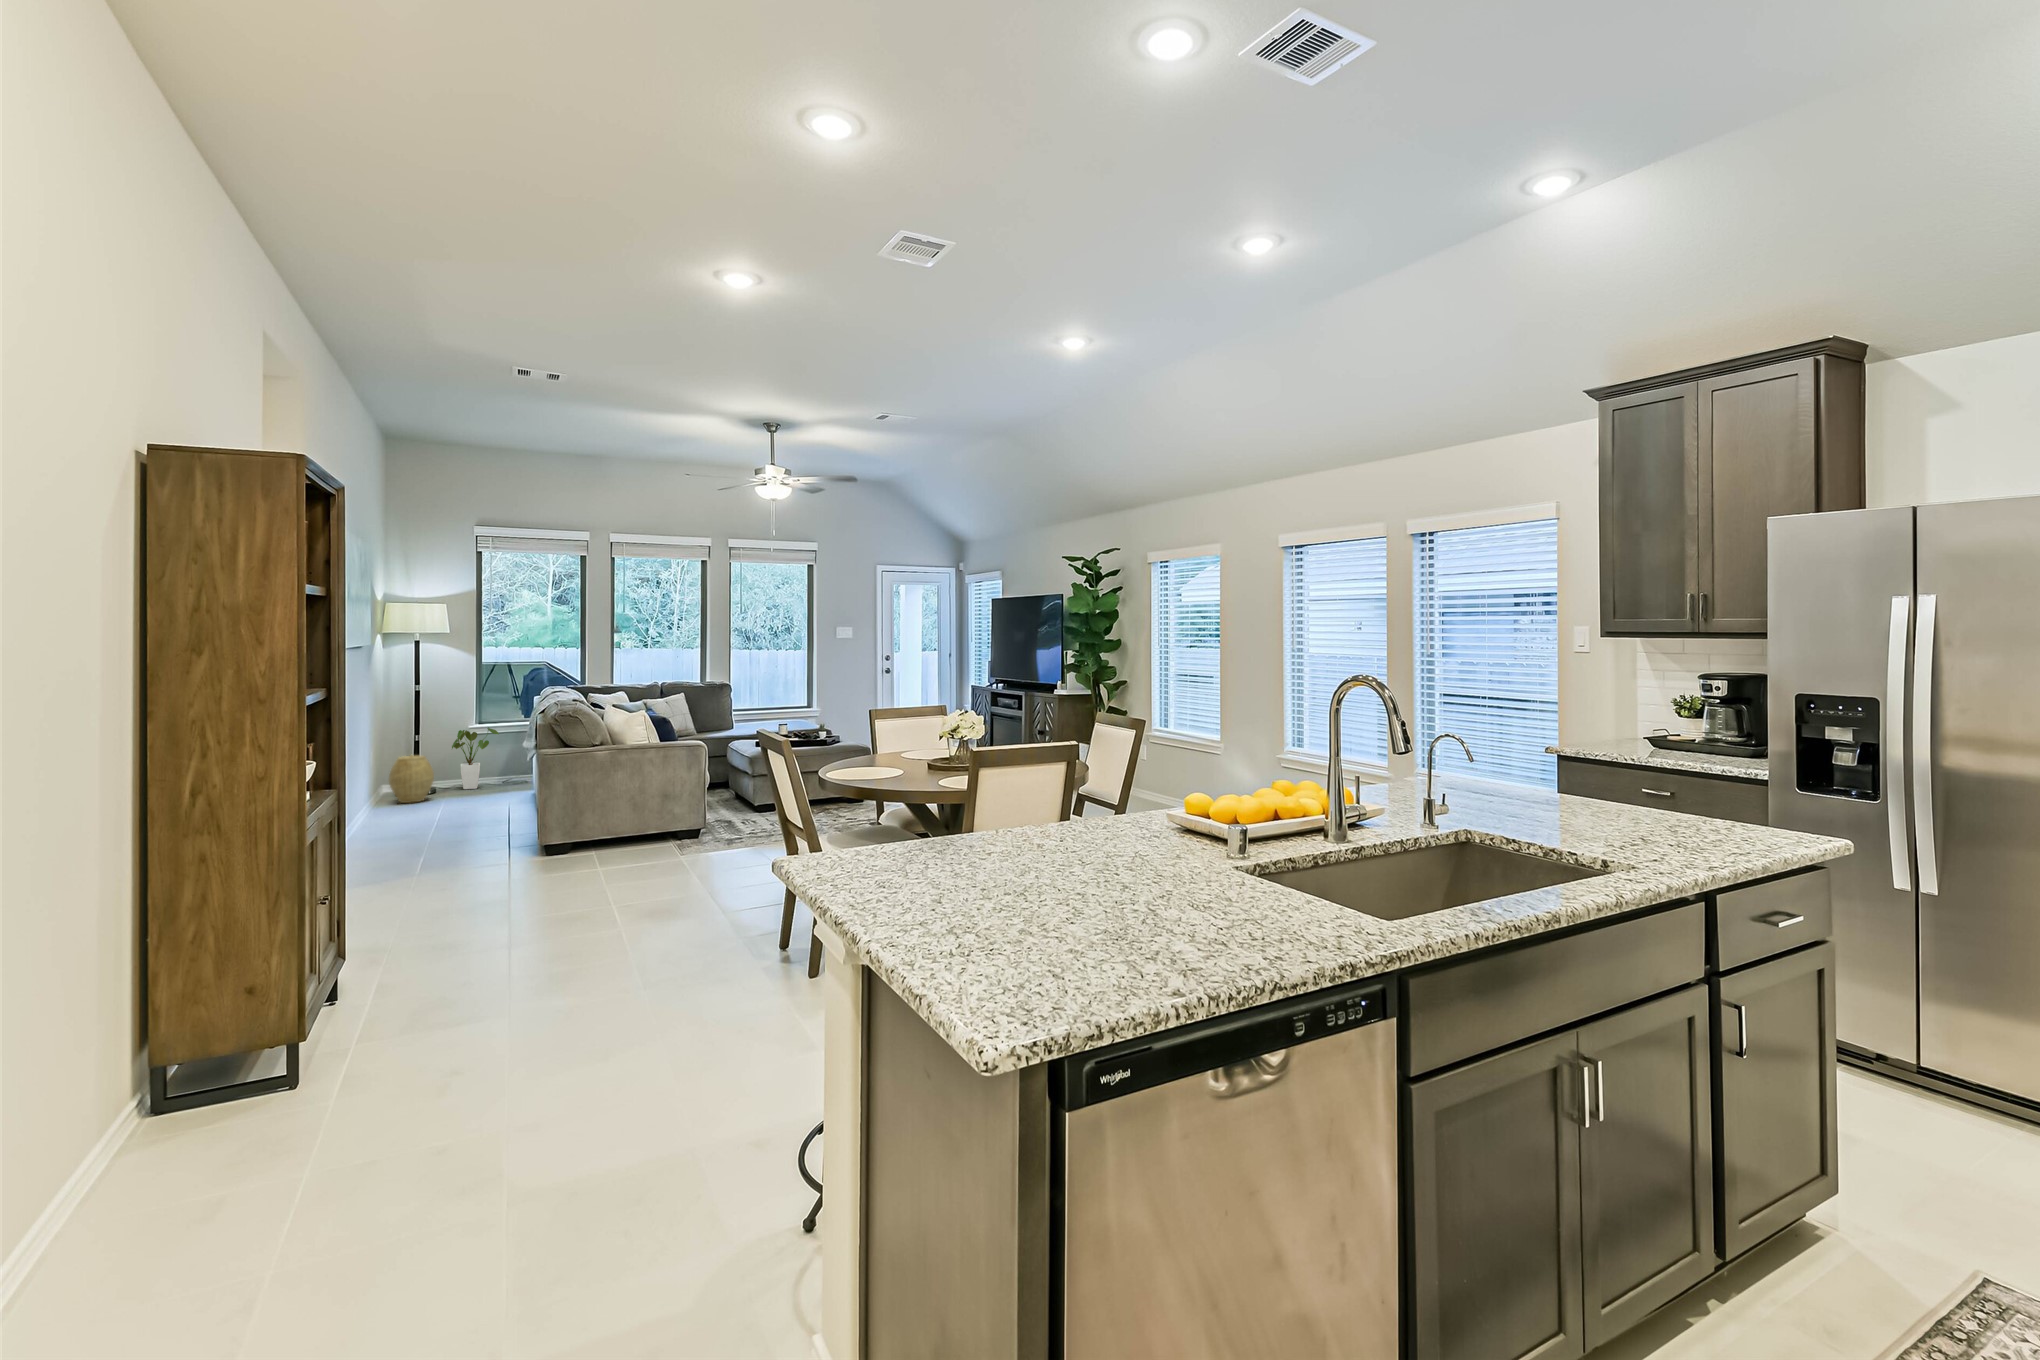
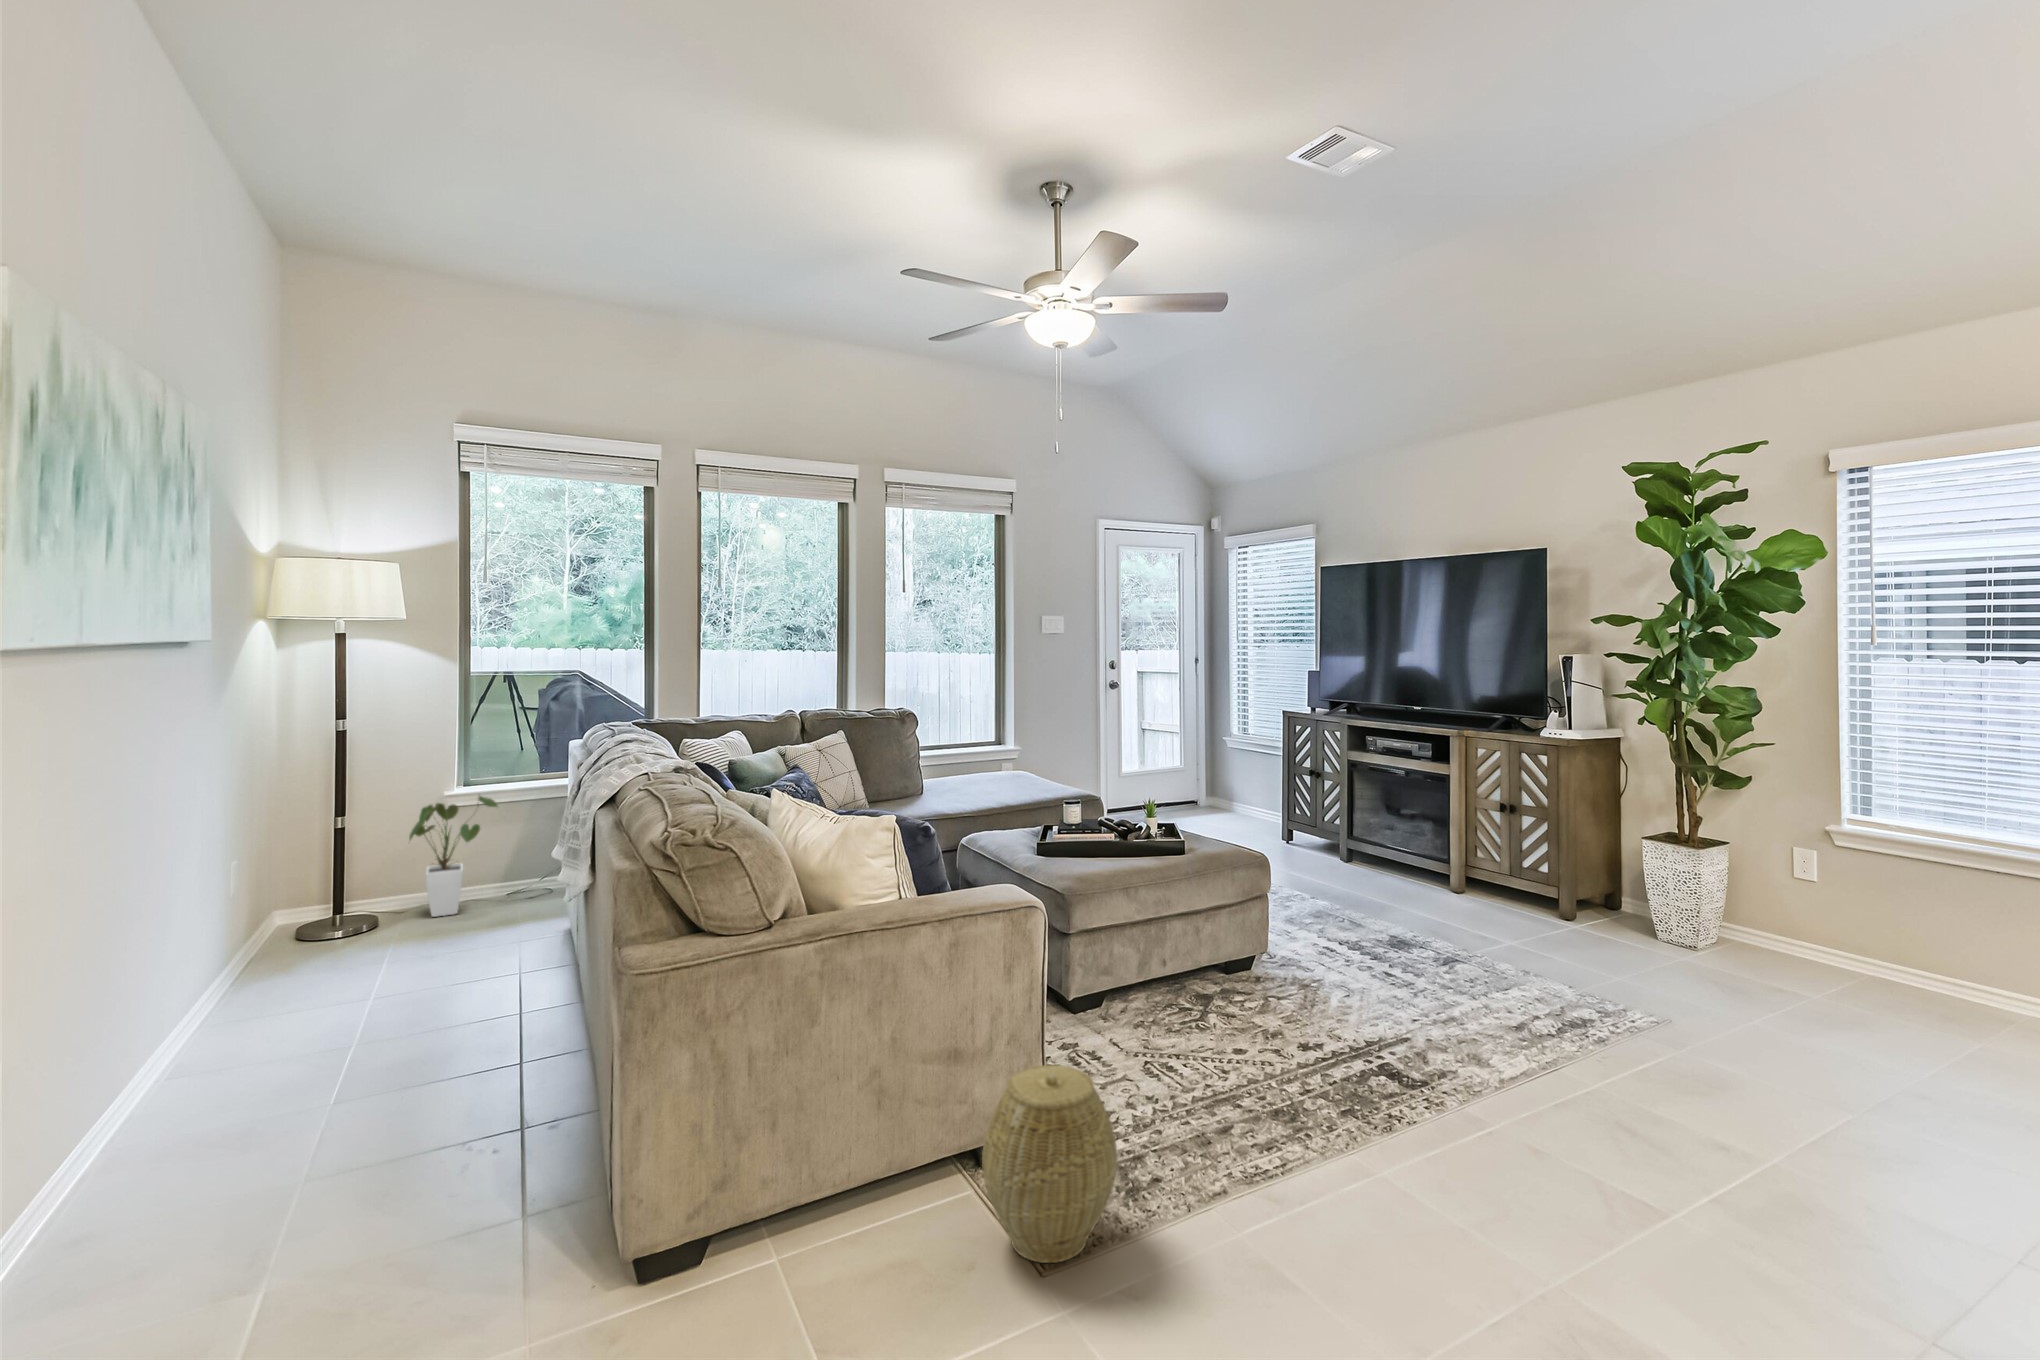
woven basket: present [389,755,434,803] -> present [982,1065,1117,1263]

